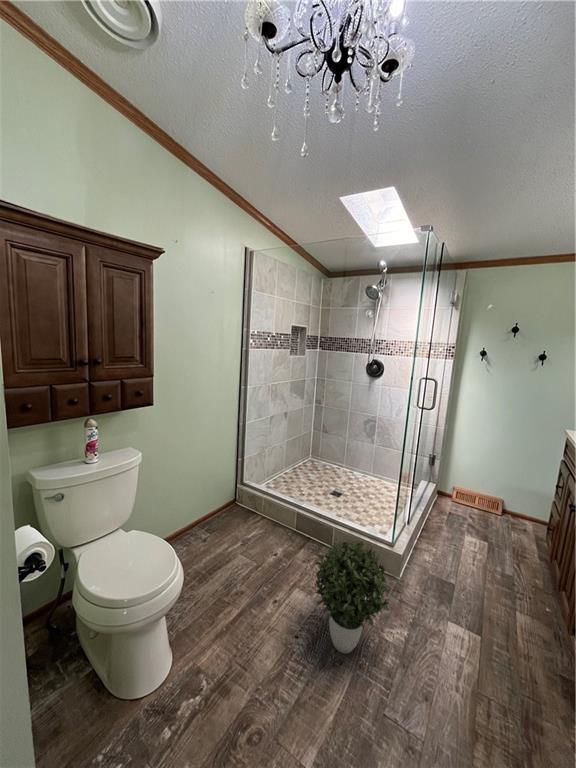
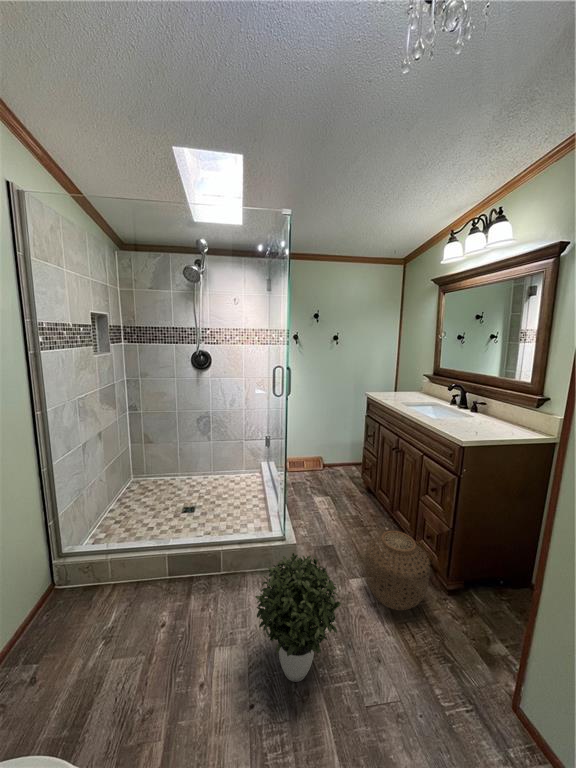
woven basket: none [459,587,556,696] -> present [365,531,430,610]

